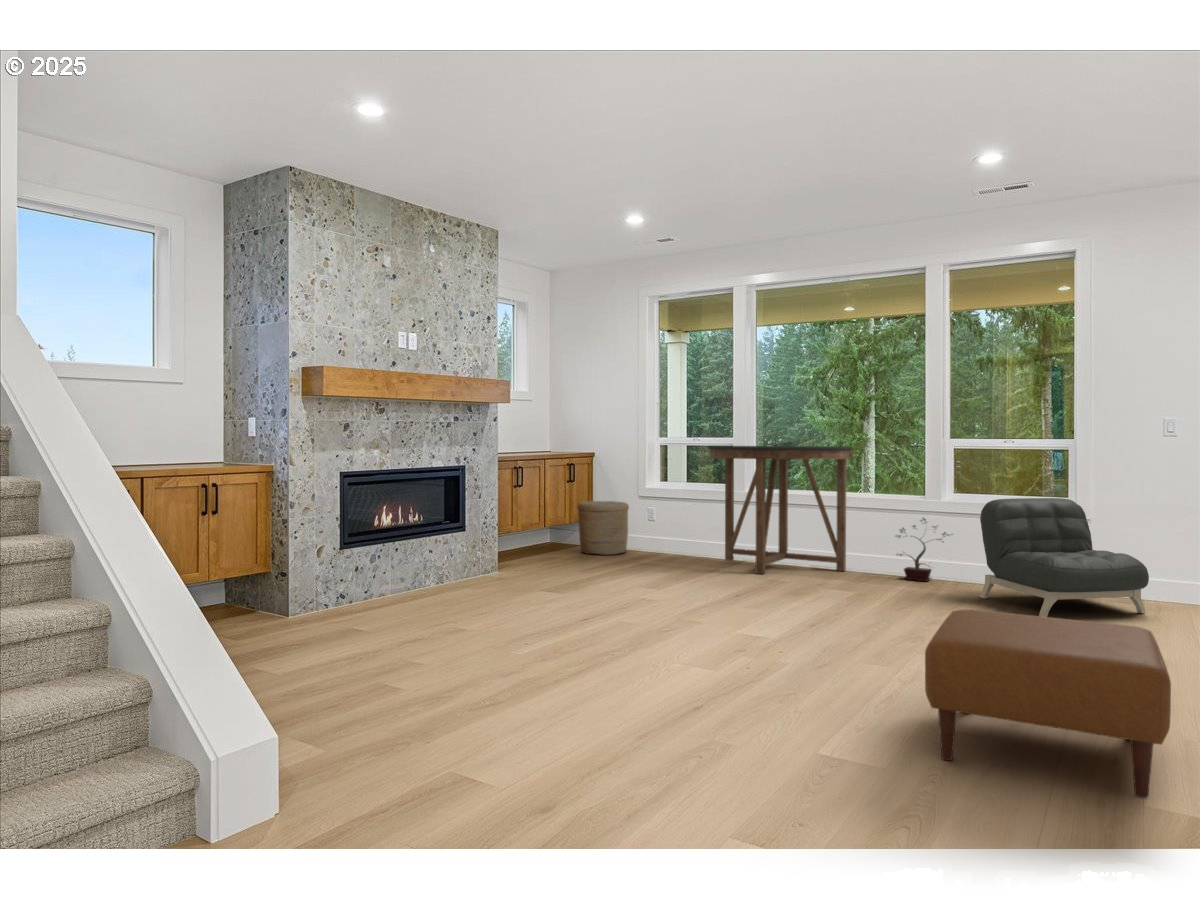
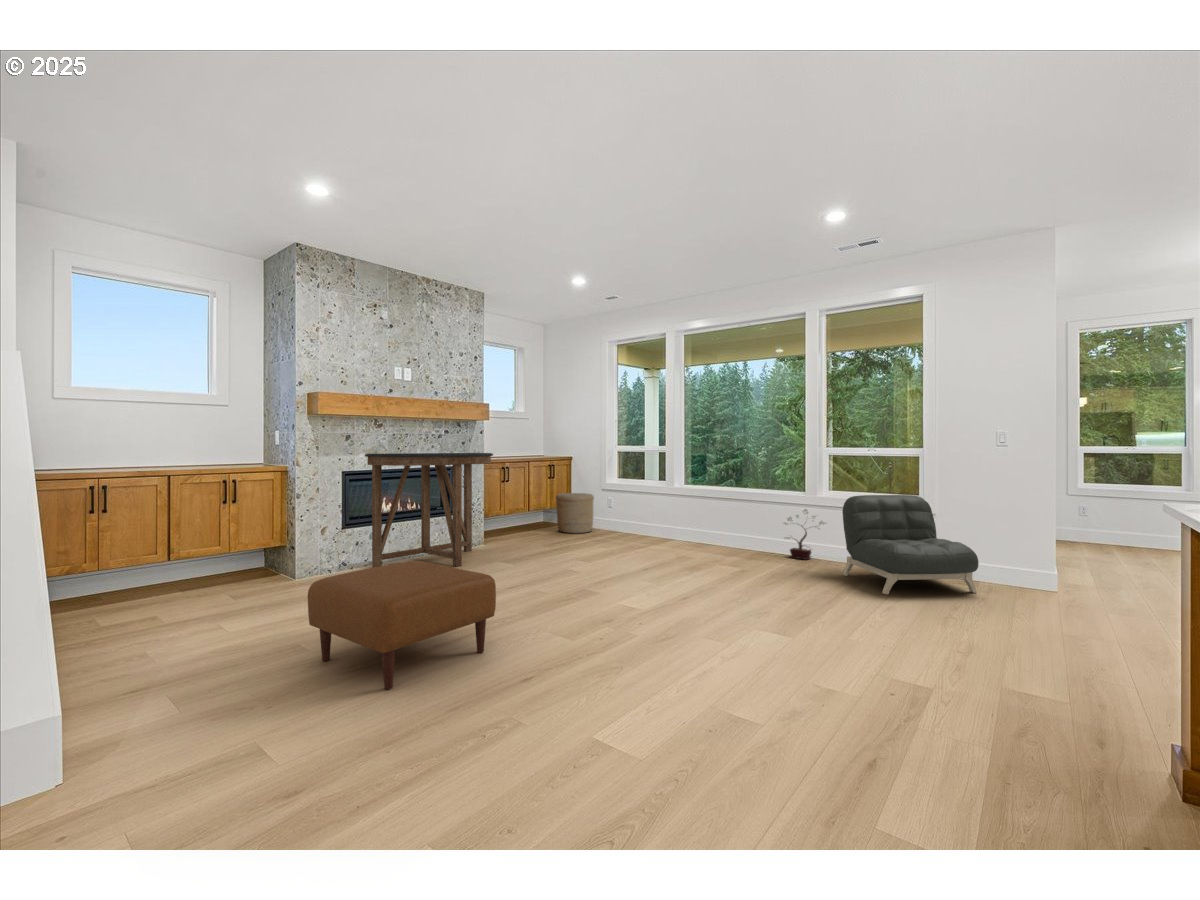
console table: present [708,446,854,574] -> present [365,453,493,567]
ottoman: present [925,610,1171,798] -> present [308,561,496,689]

